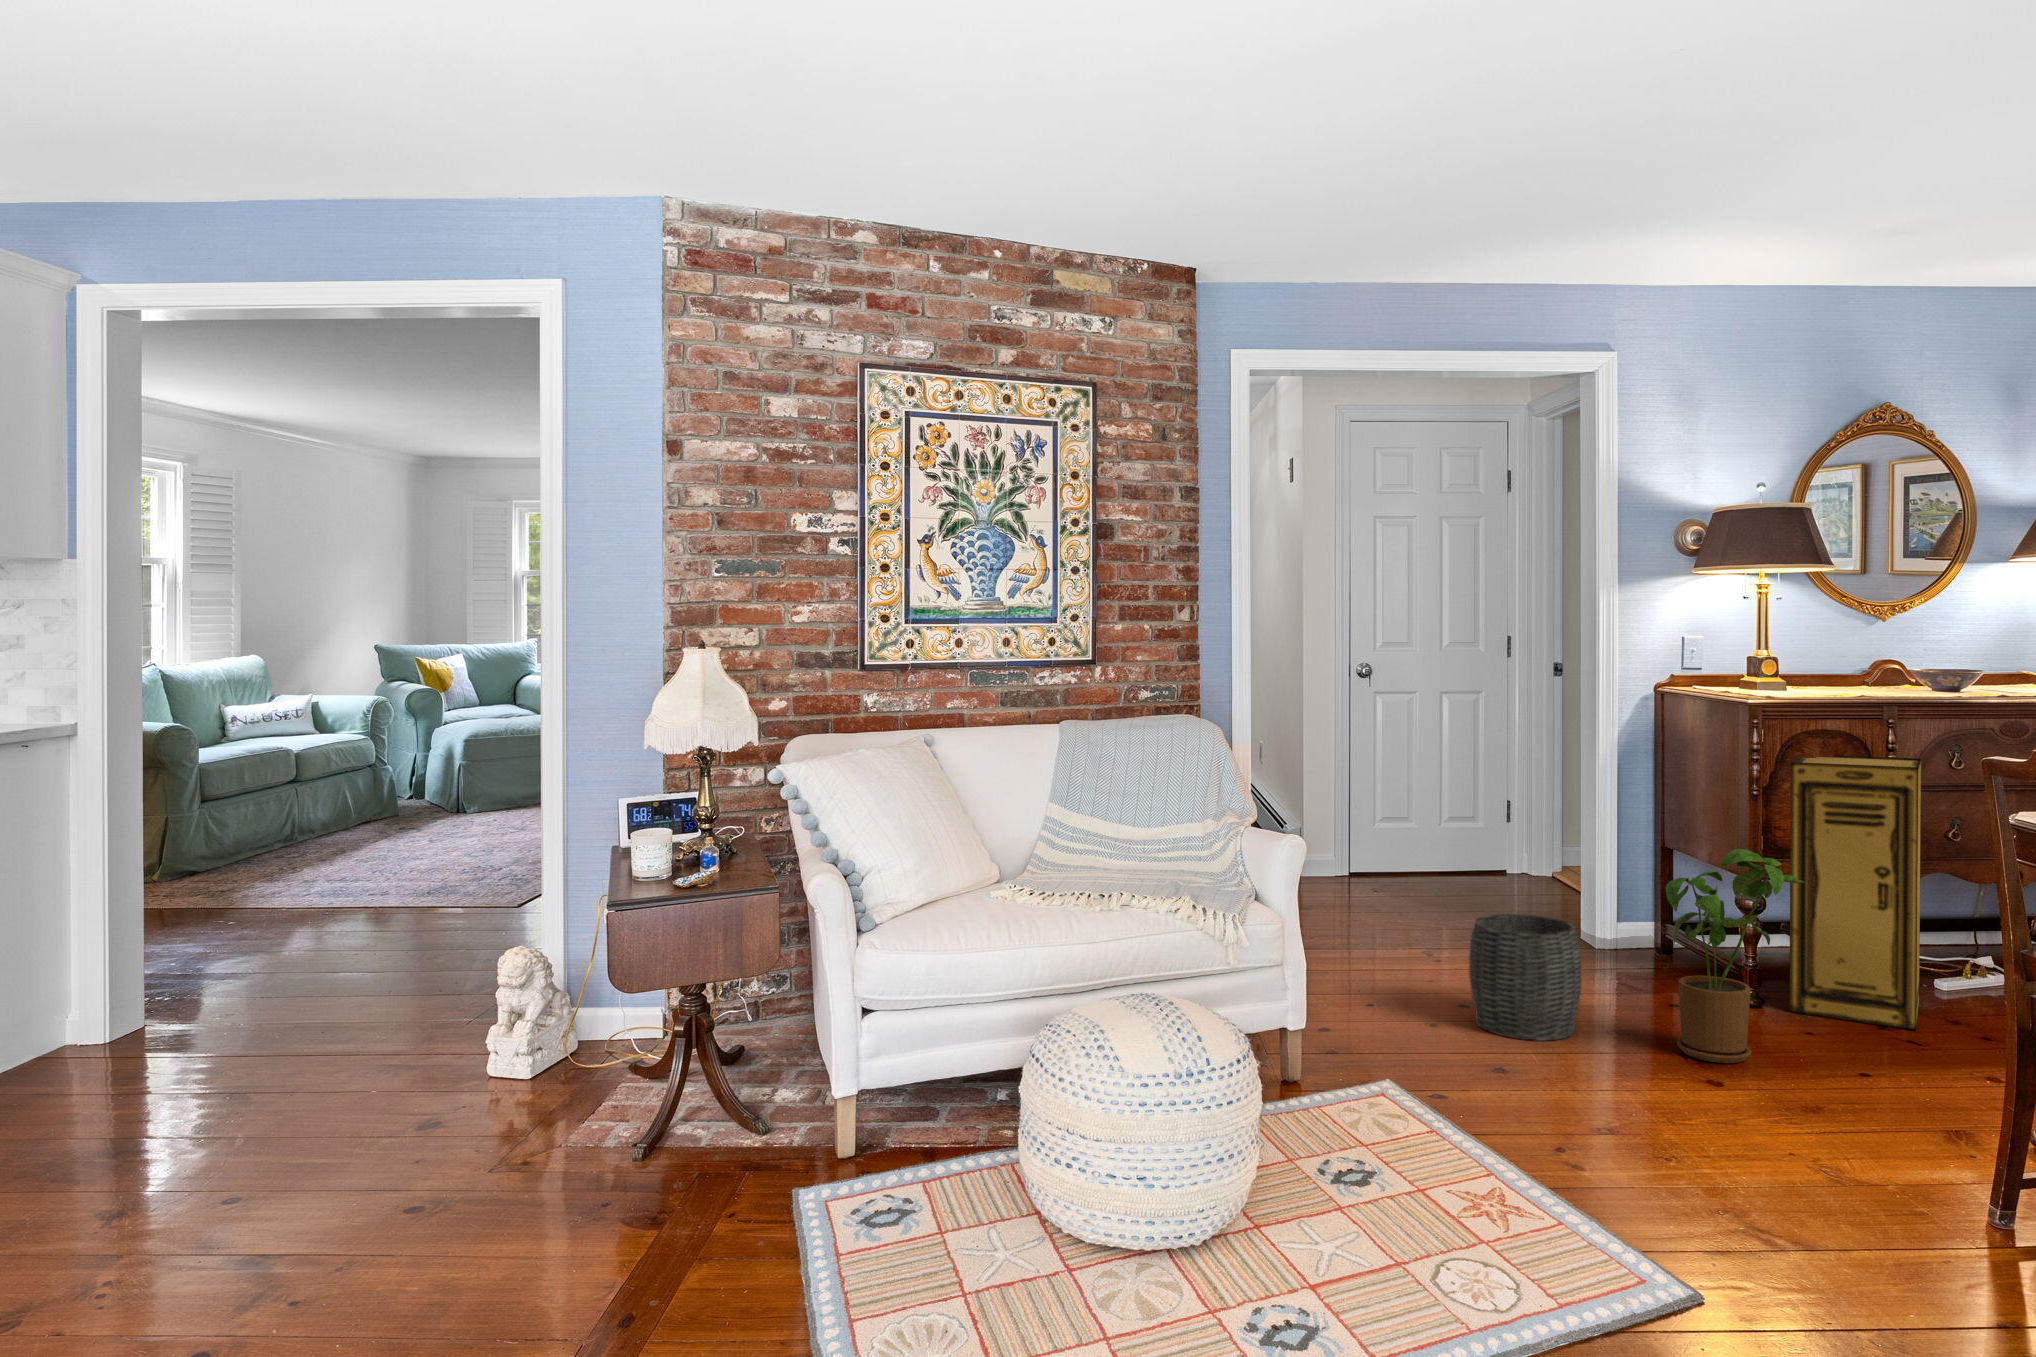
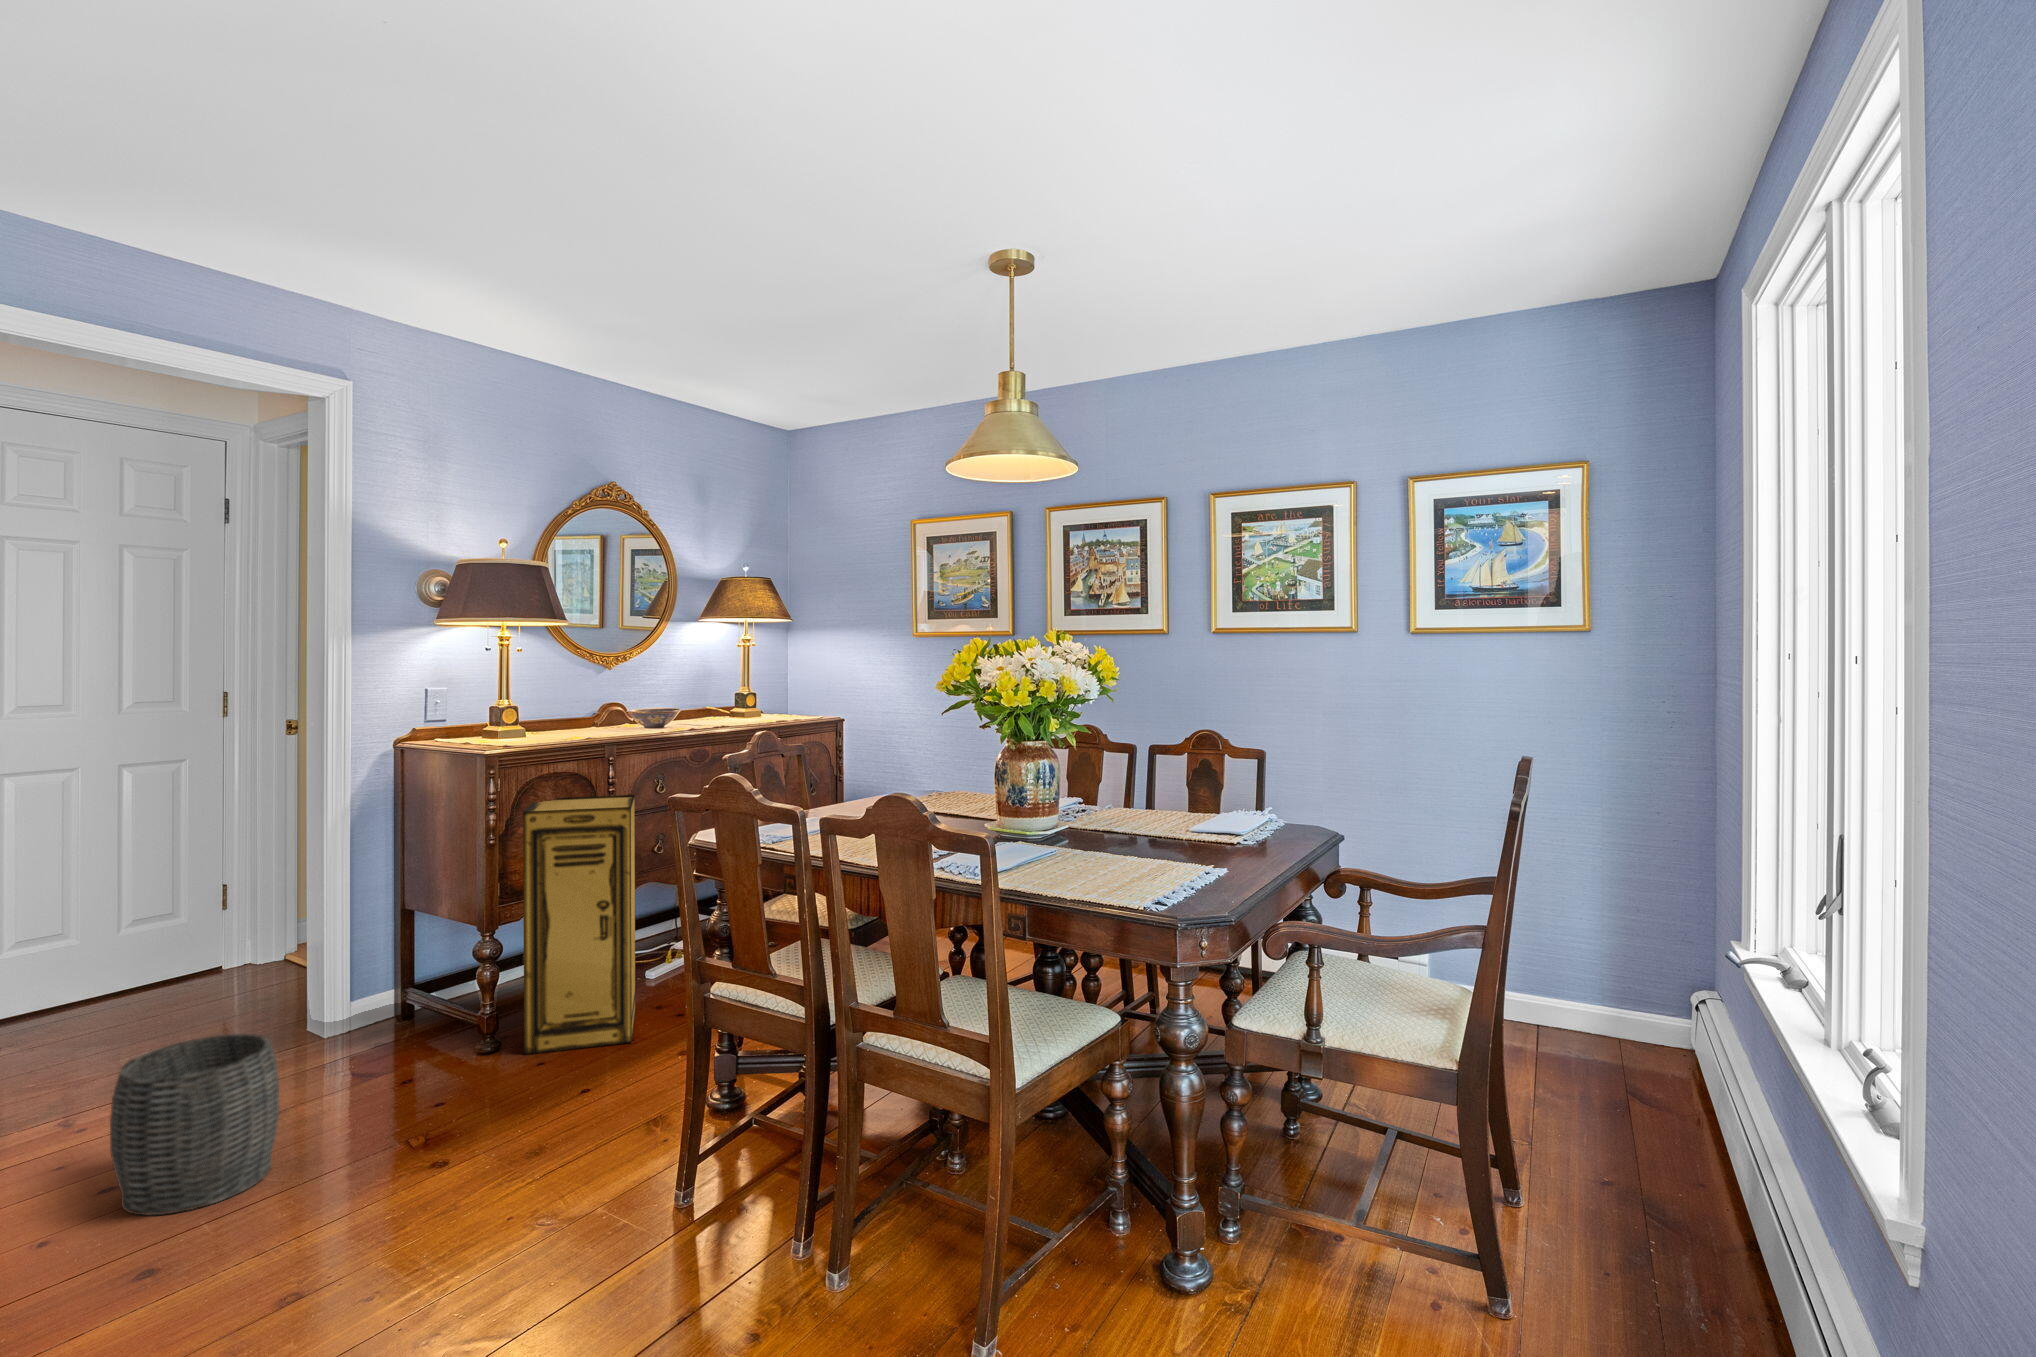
house plant: present [1666,849,1806,1063] -> none [384,918,531,1158]

